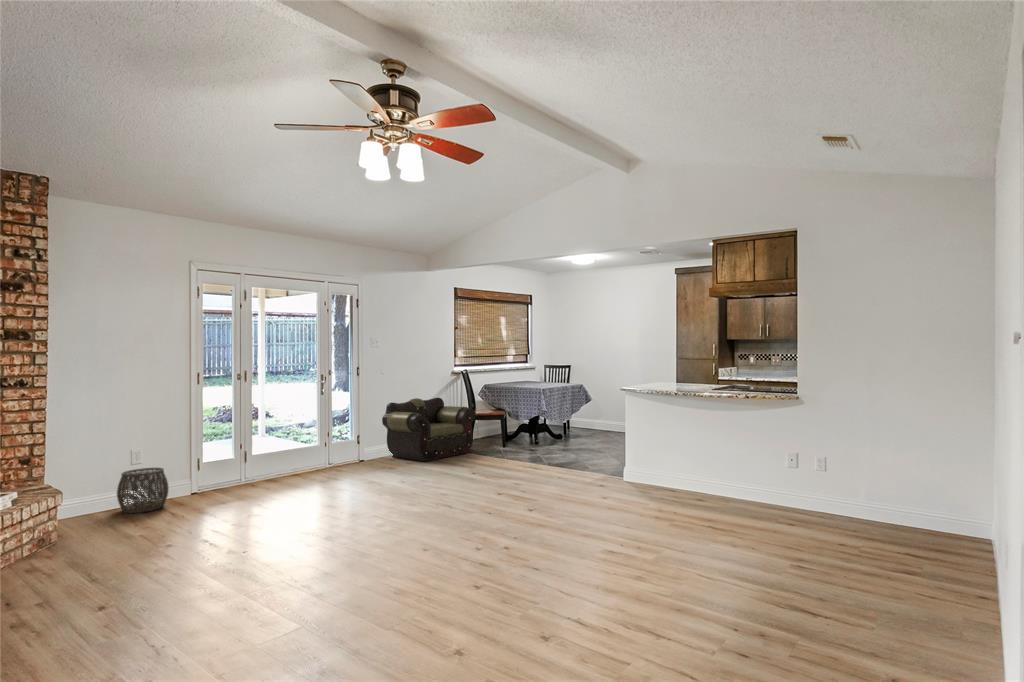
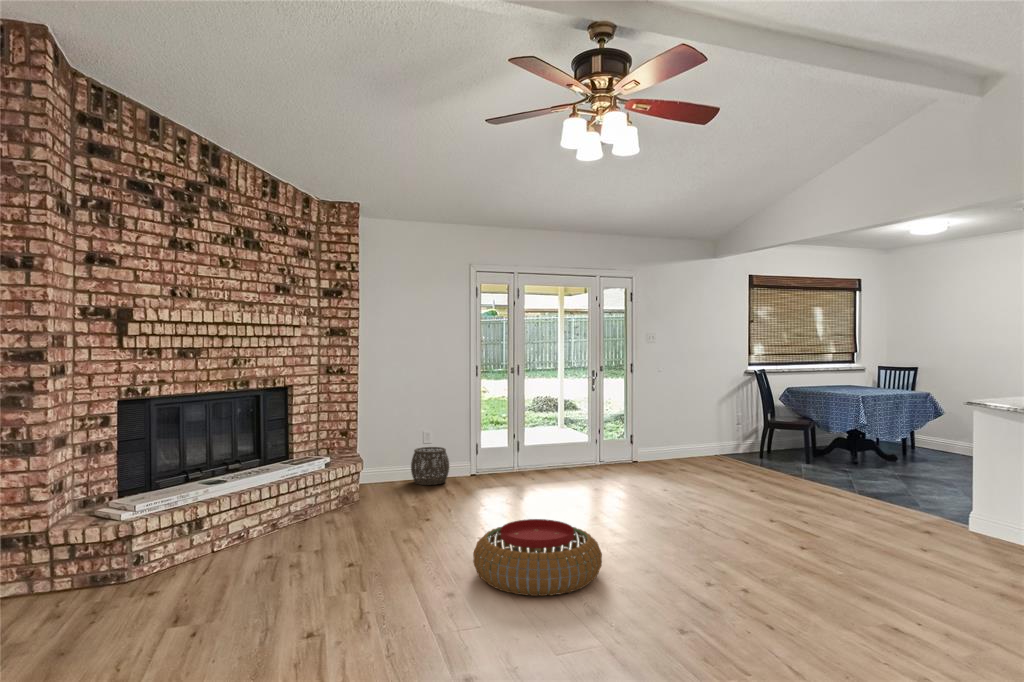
armchair: present [382,398,475,461] -> none [658,399,767,470]
pouf: none [263,516,398,593] -> present [473,519,602,596]

